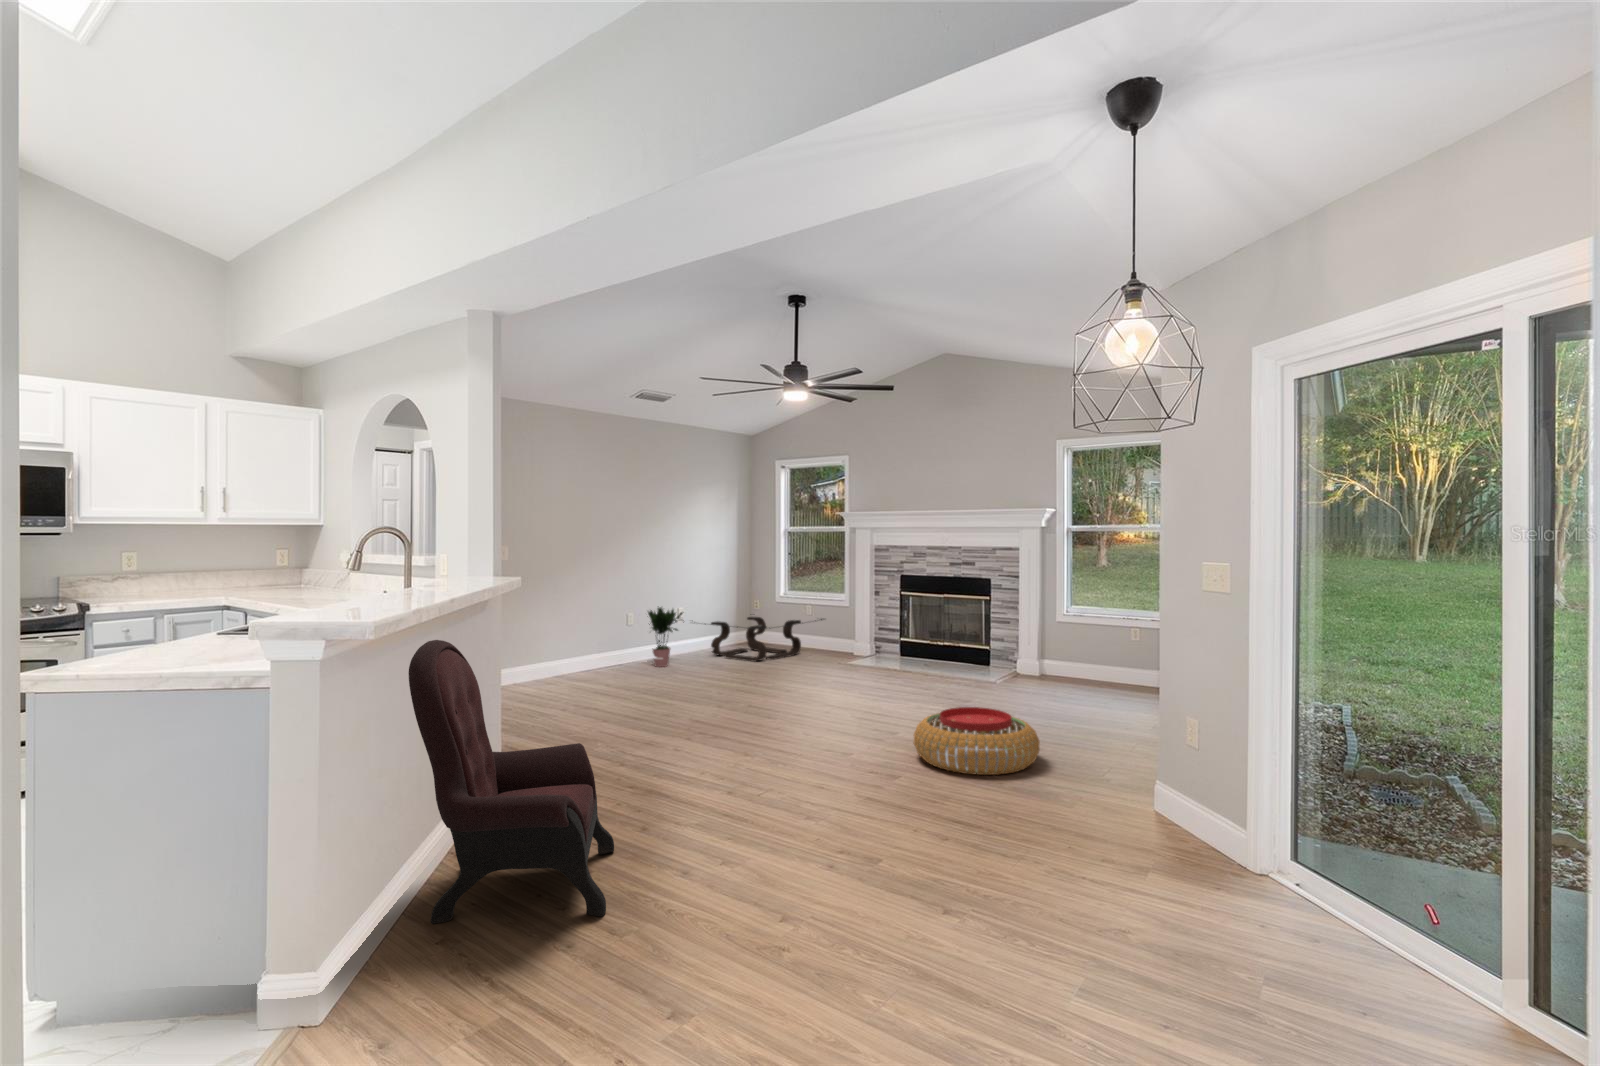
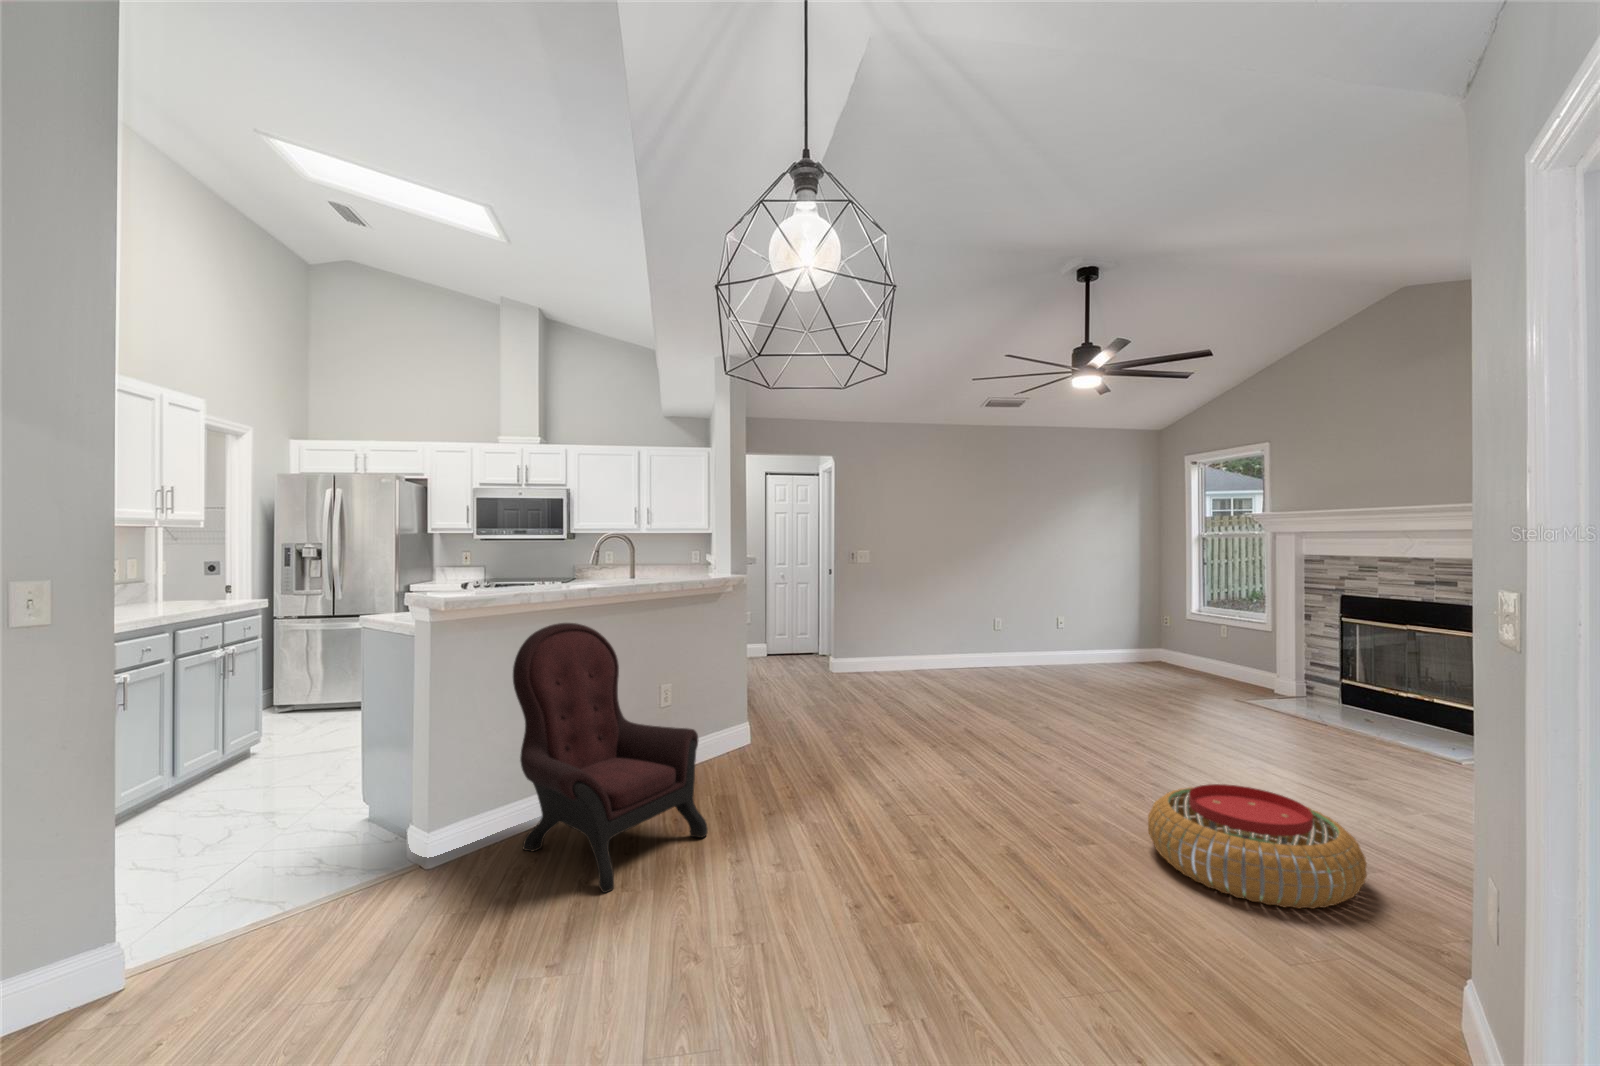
potted plant: present [648,607,683,667] -> none [1007,612,1052,674]
coffee table: present [705,617,822,661] -> none [1061,628,1238,683]

